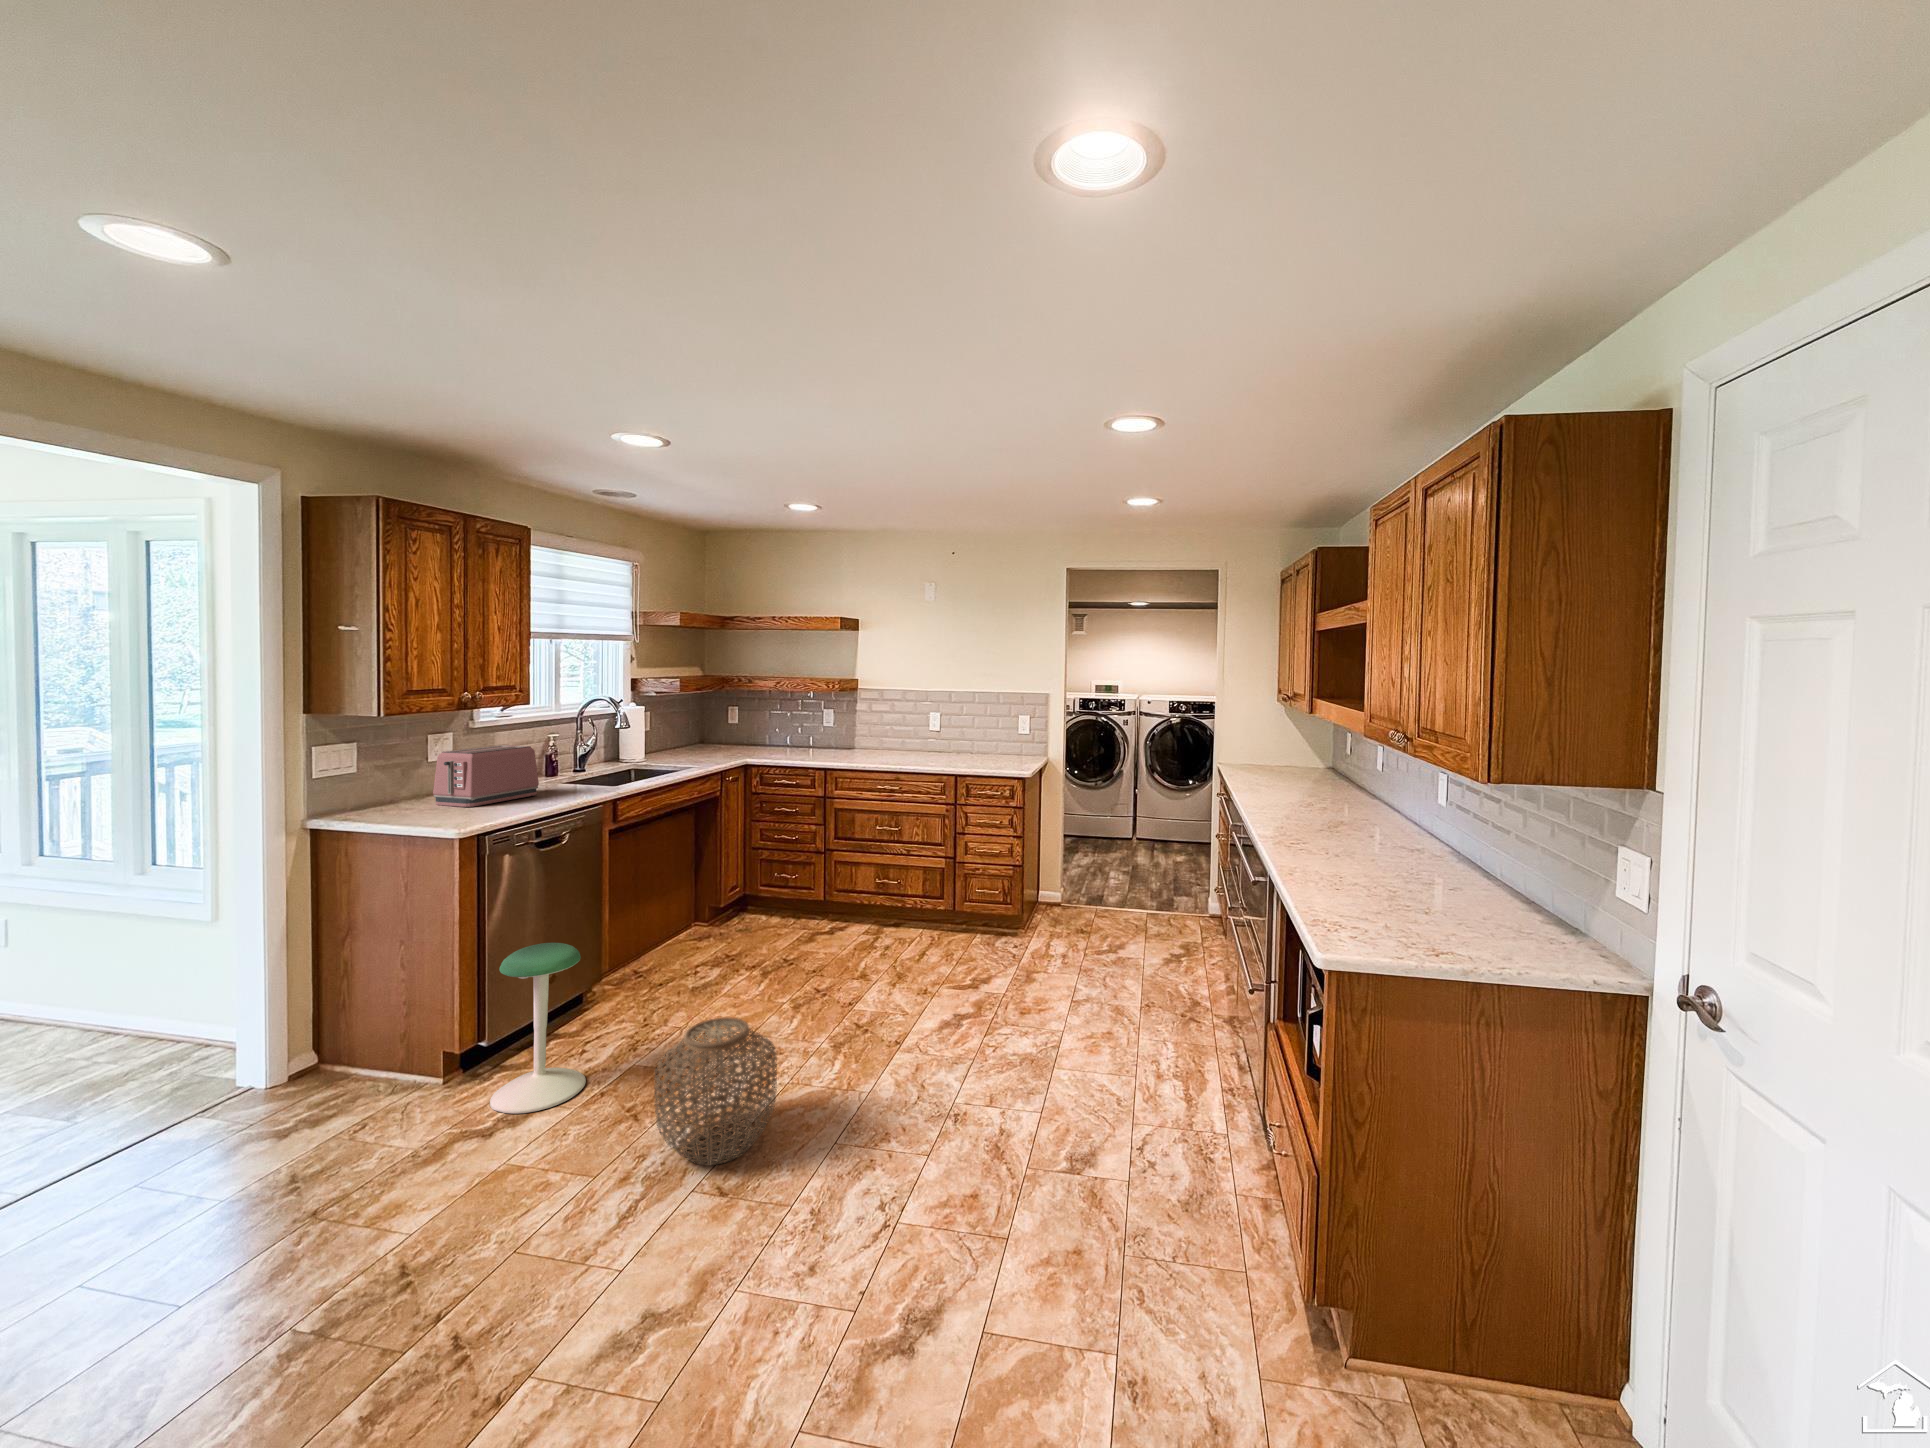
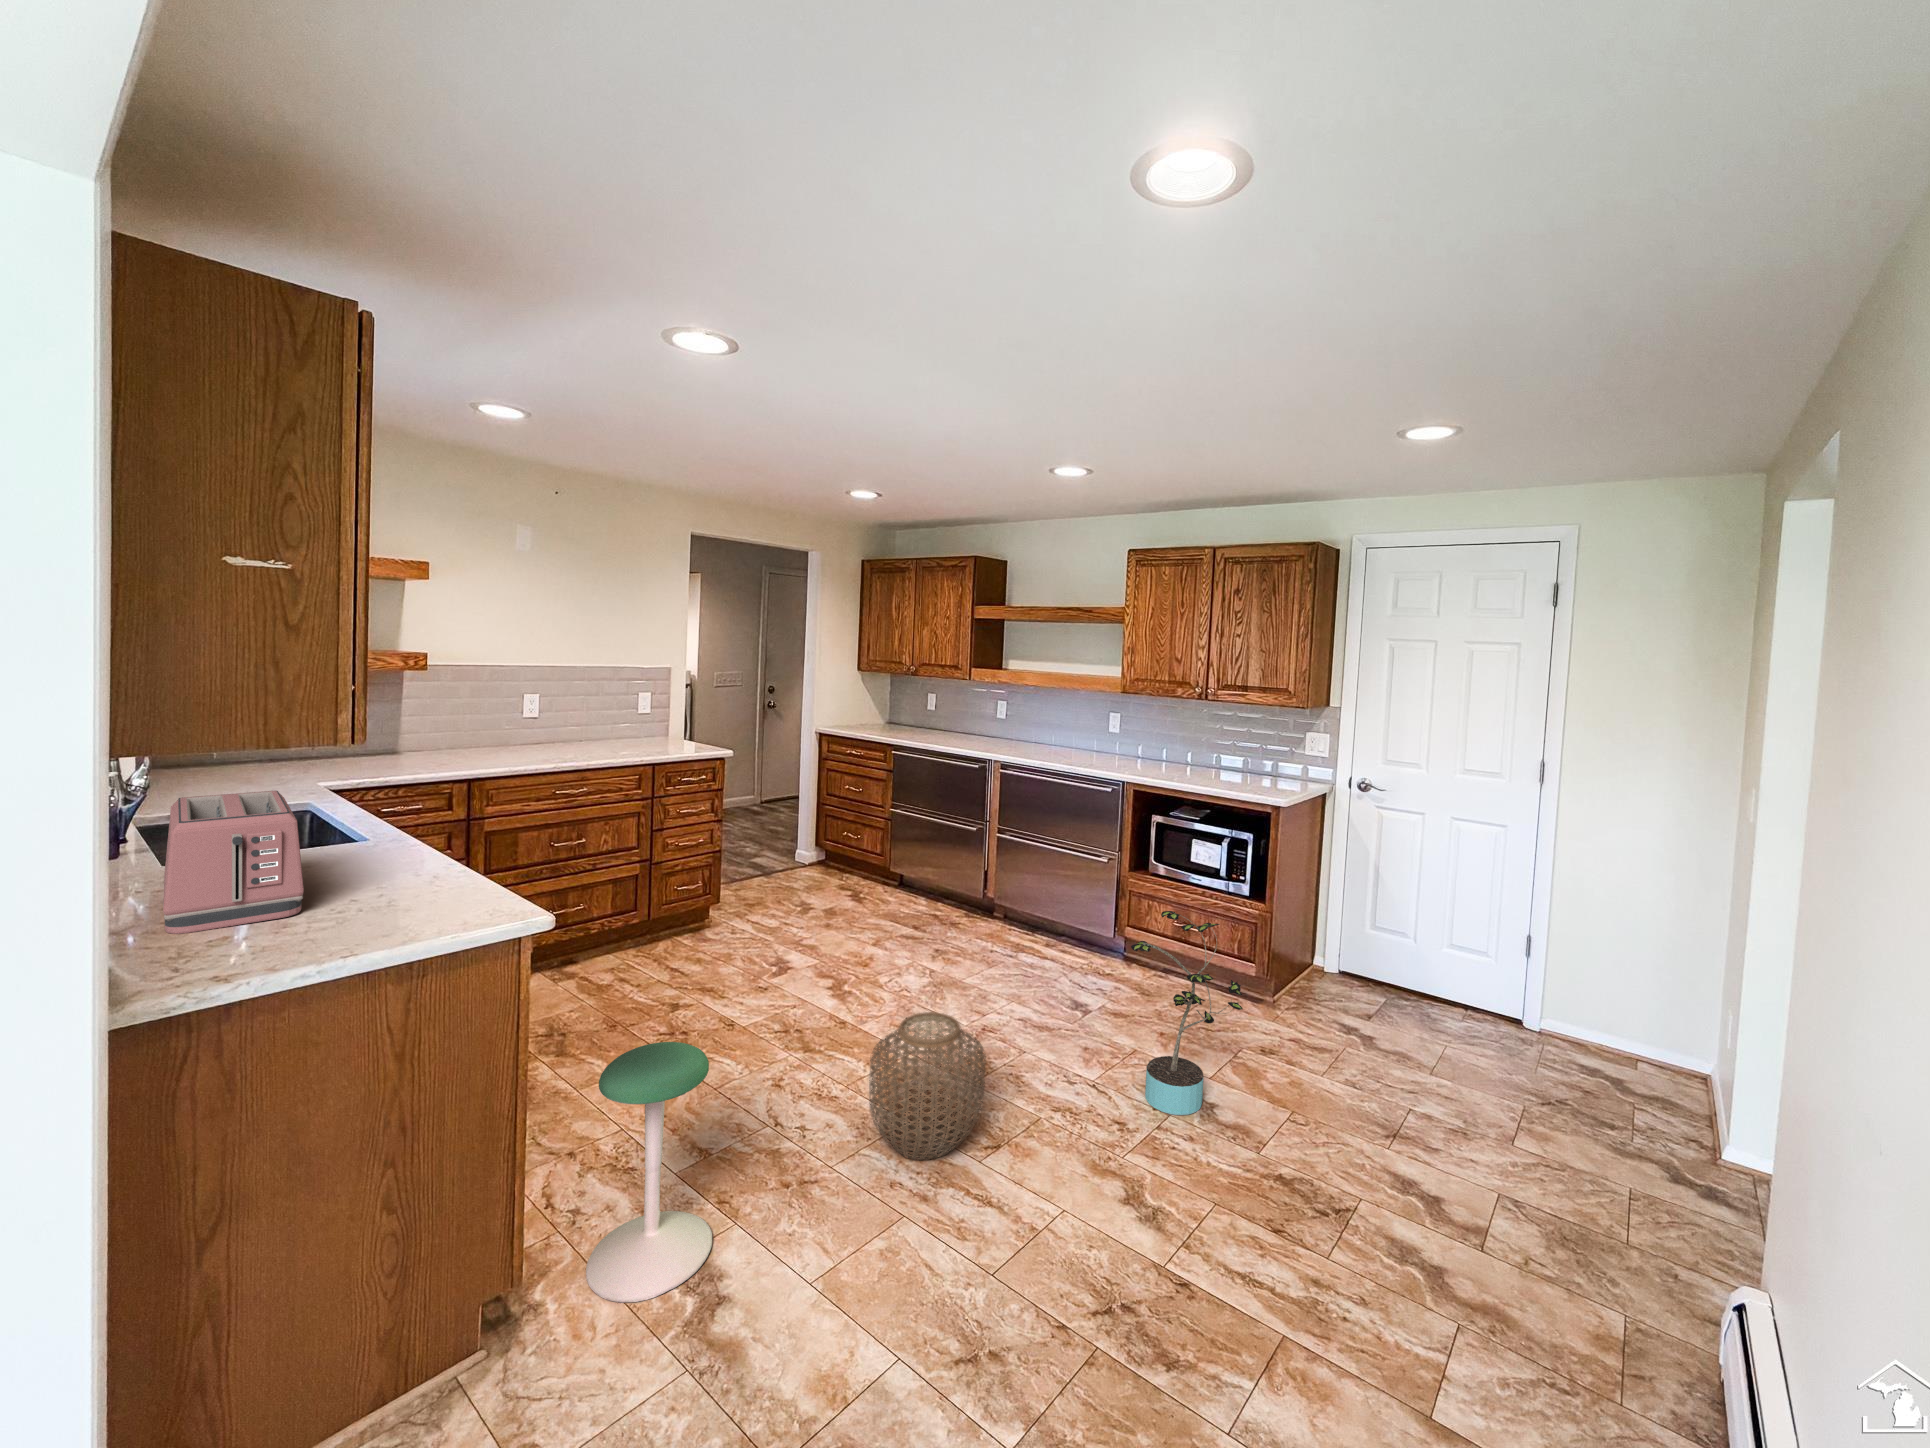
potted plant: none [848,1024,974,1333] -> present [1131,911,1243,1115]

